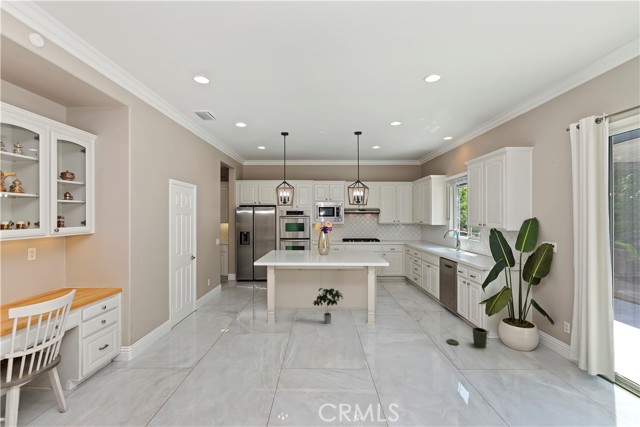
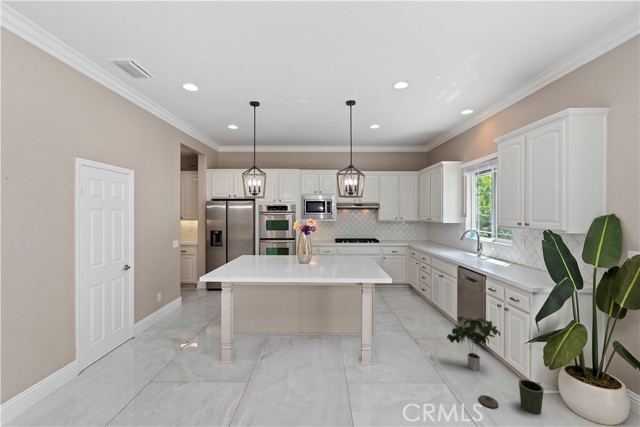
potted plant: present [313,288,343,324] -> present [447,316,500,370]

